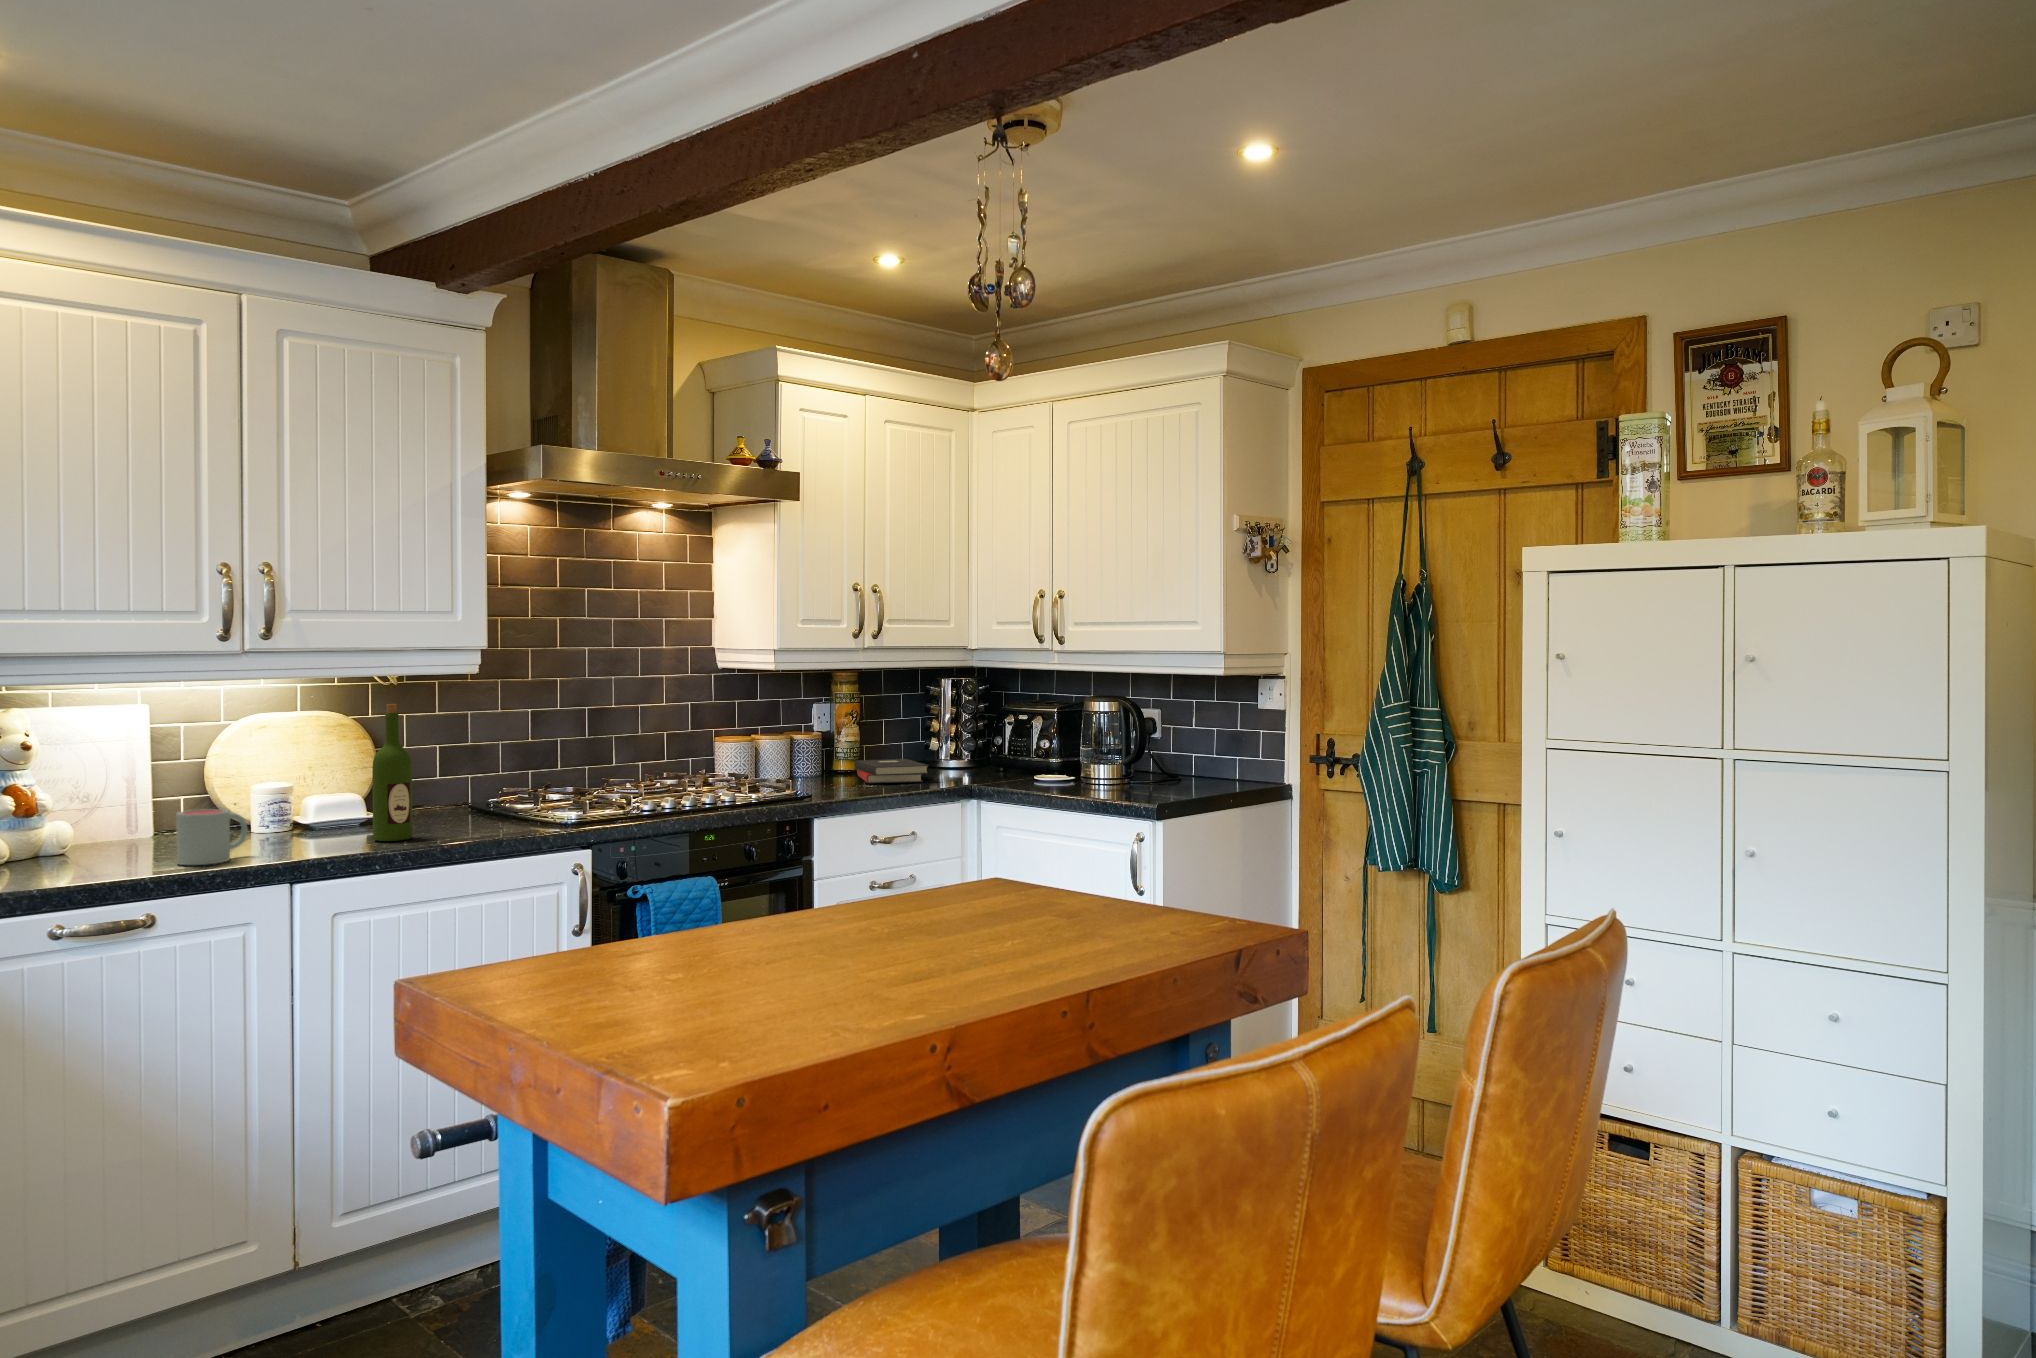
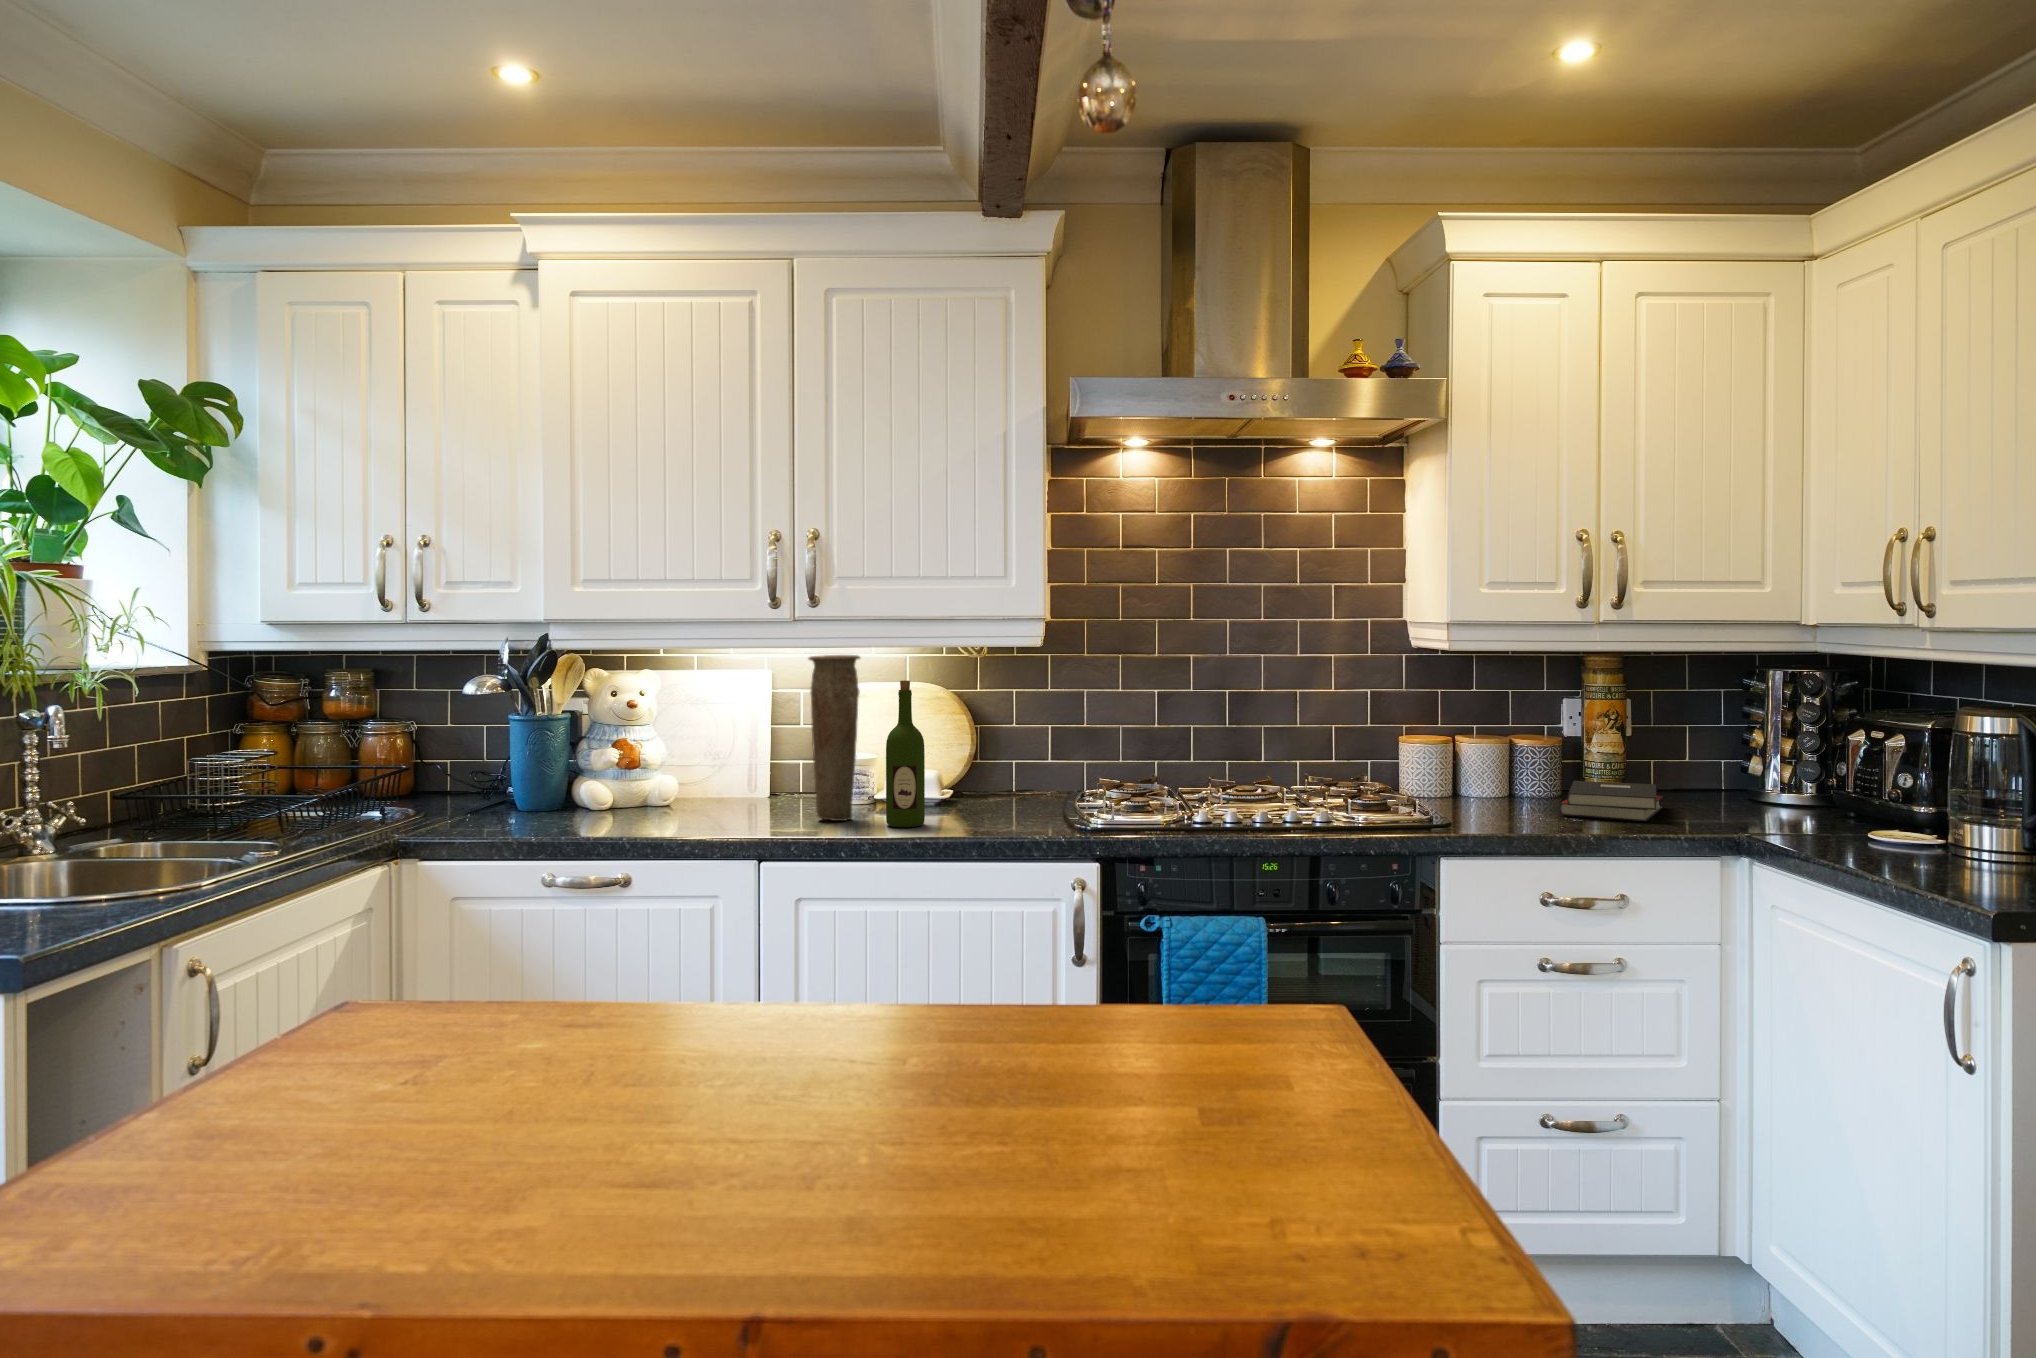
vase: none [274,682,332,844] -> present [809,655,860,821]
mug: present [176,809,247,865] -> none [701,777,768,831]

